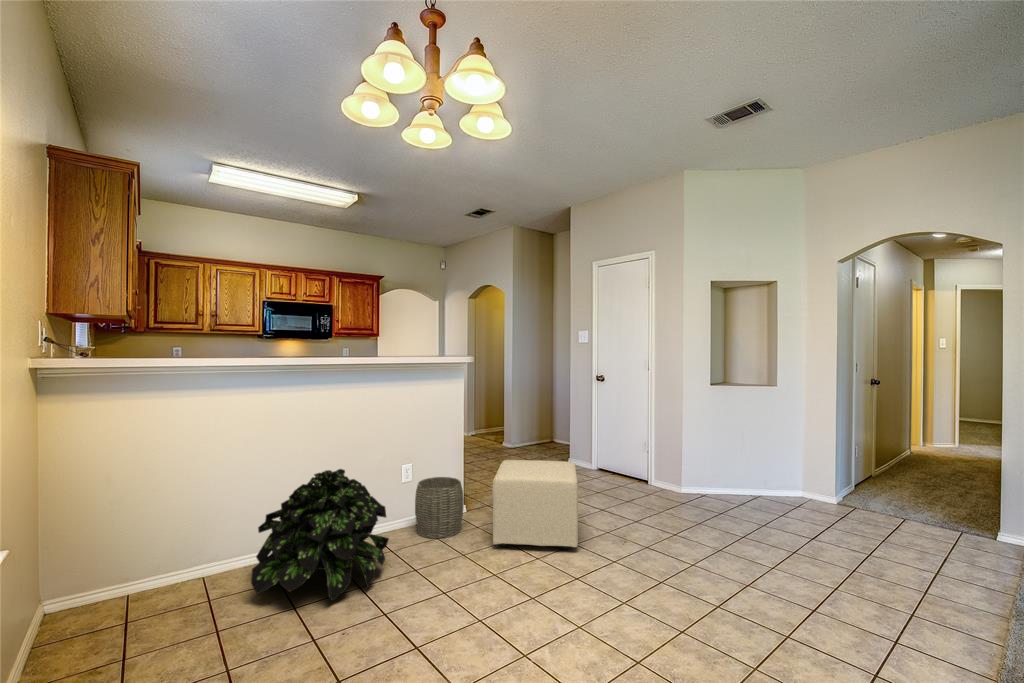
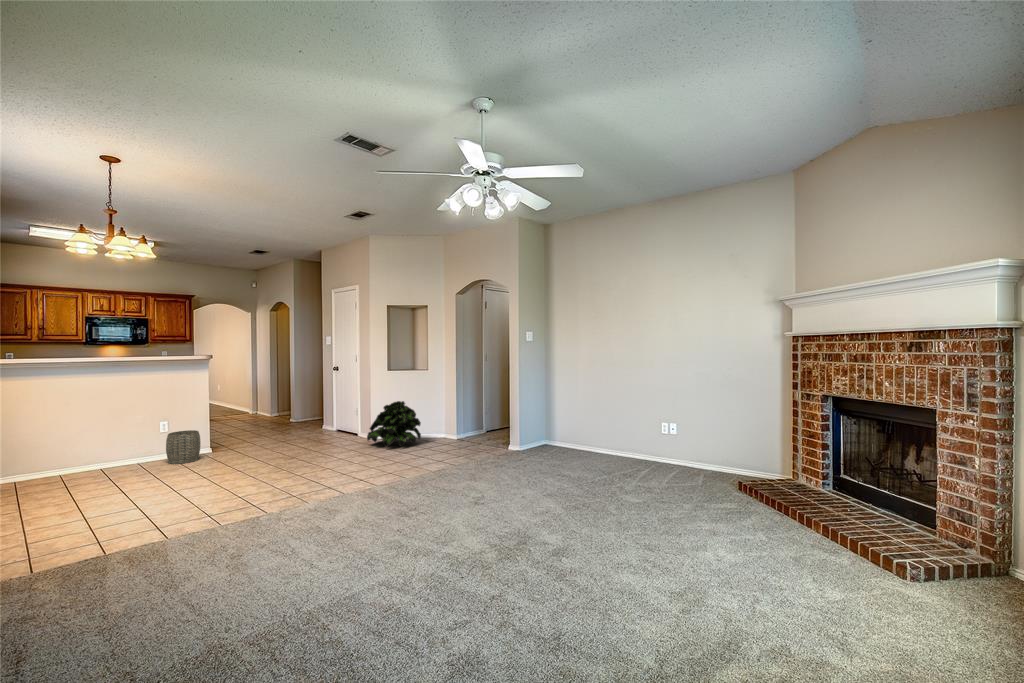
ottoman: present [492,460,578,549] -> none [207,419,275,465]
potted plant: present [251,469,389,600] -> present [367,401,421,447]

